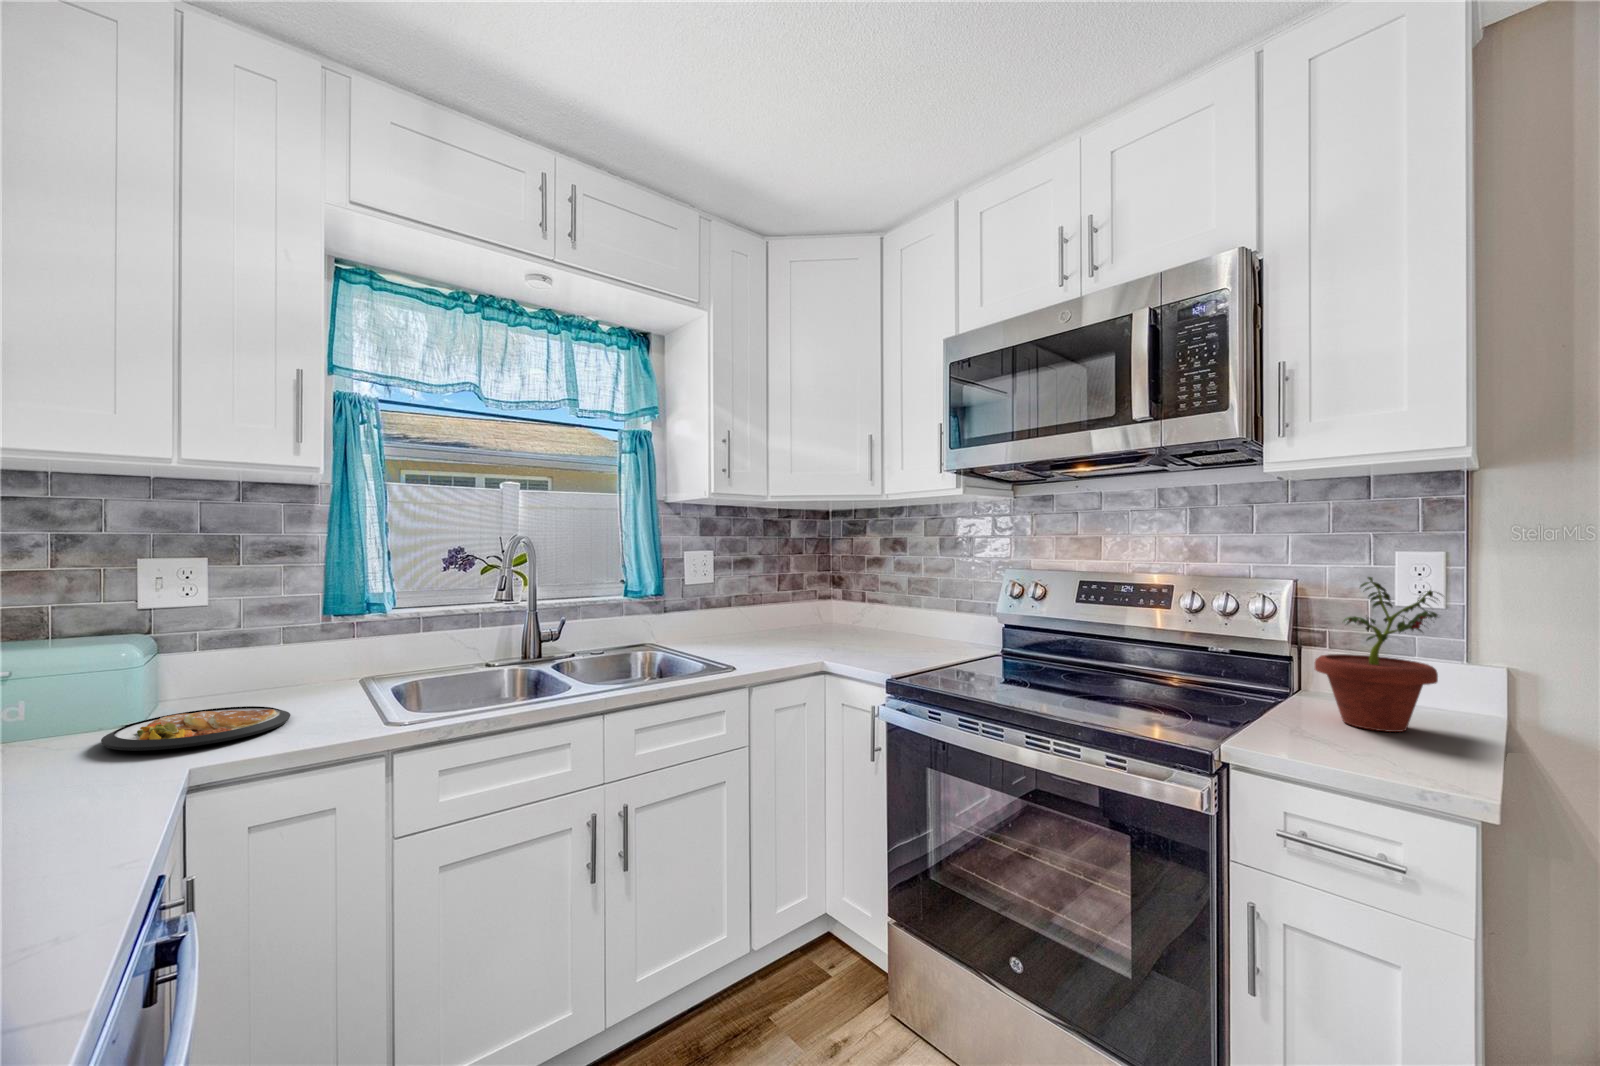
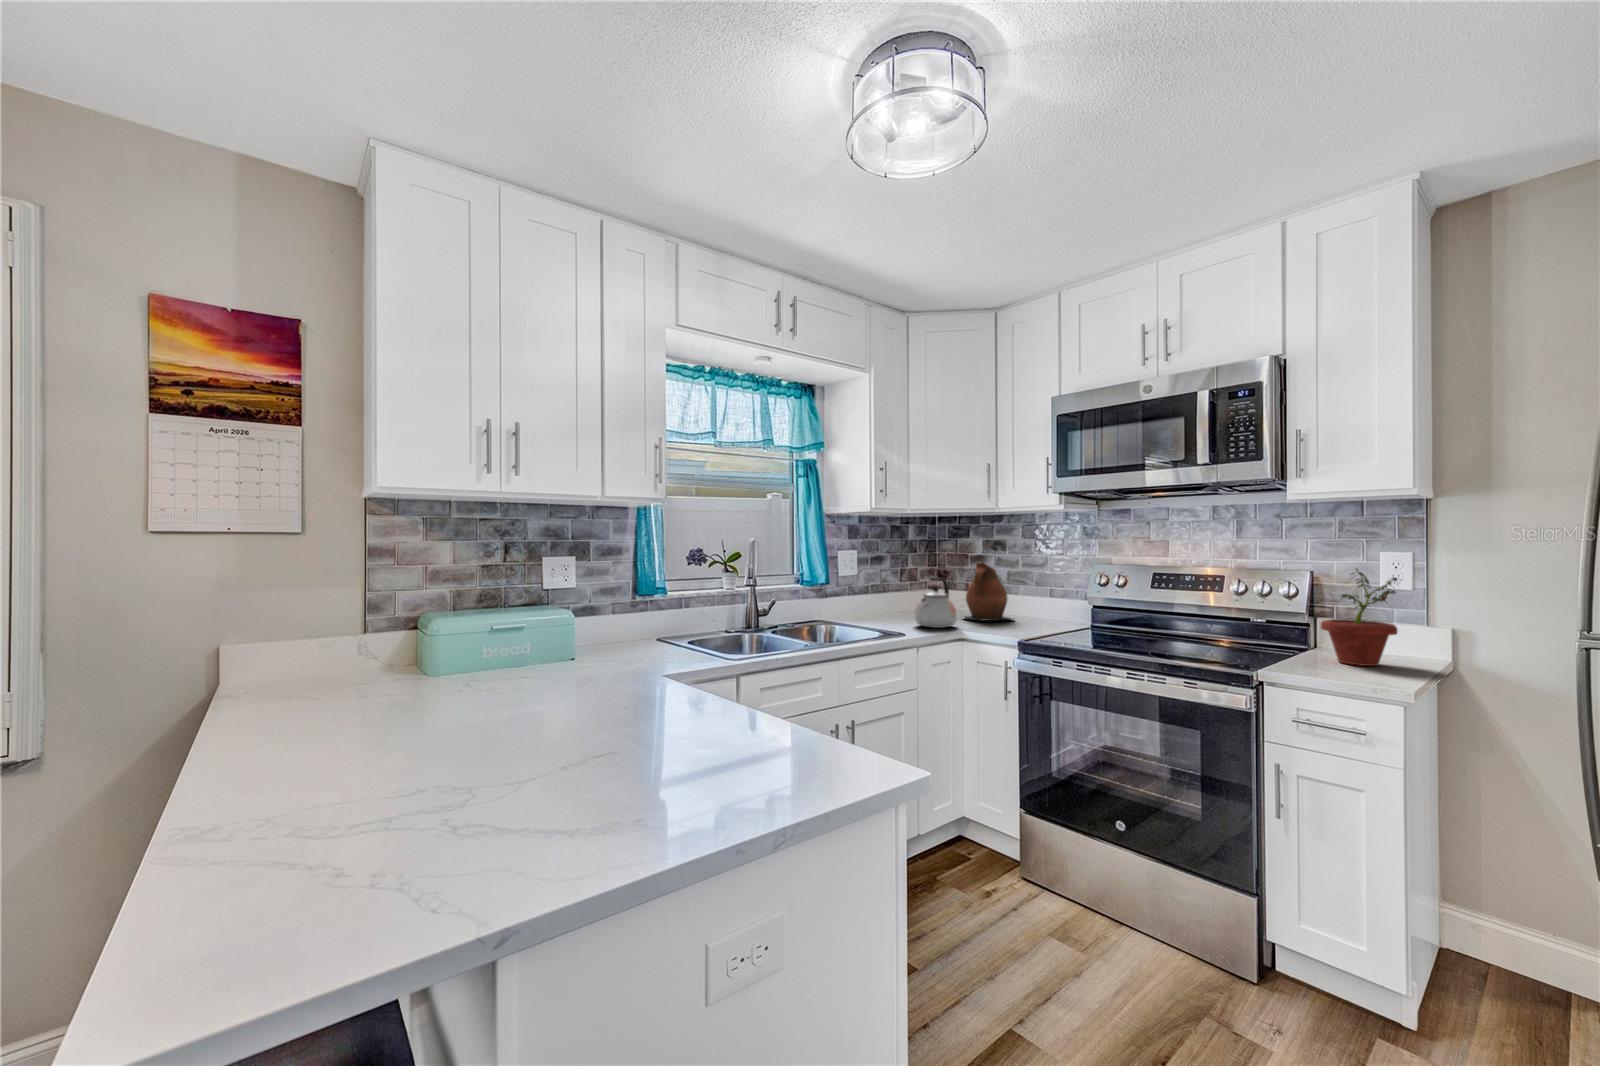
ceramic pitcher: none [841,566,910,643] -> present [965,562,1014,621]
kettle: none [769,587,824,654] -> present [915,578,957,628]
dish: present [101,706,290,751] -> none [572,652,662,672]

